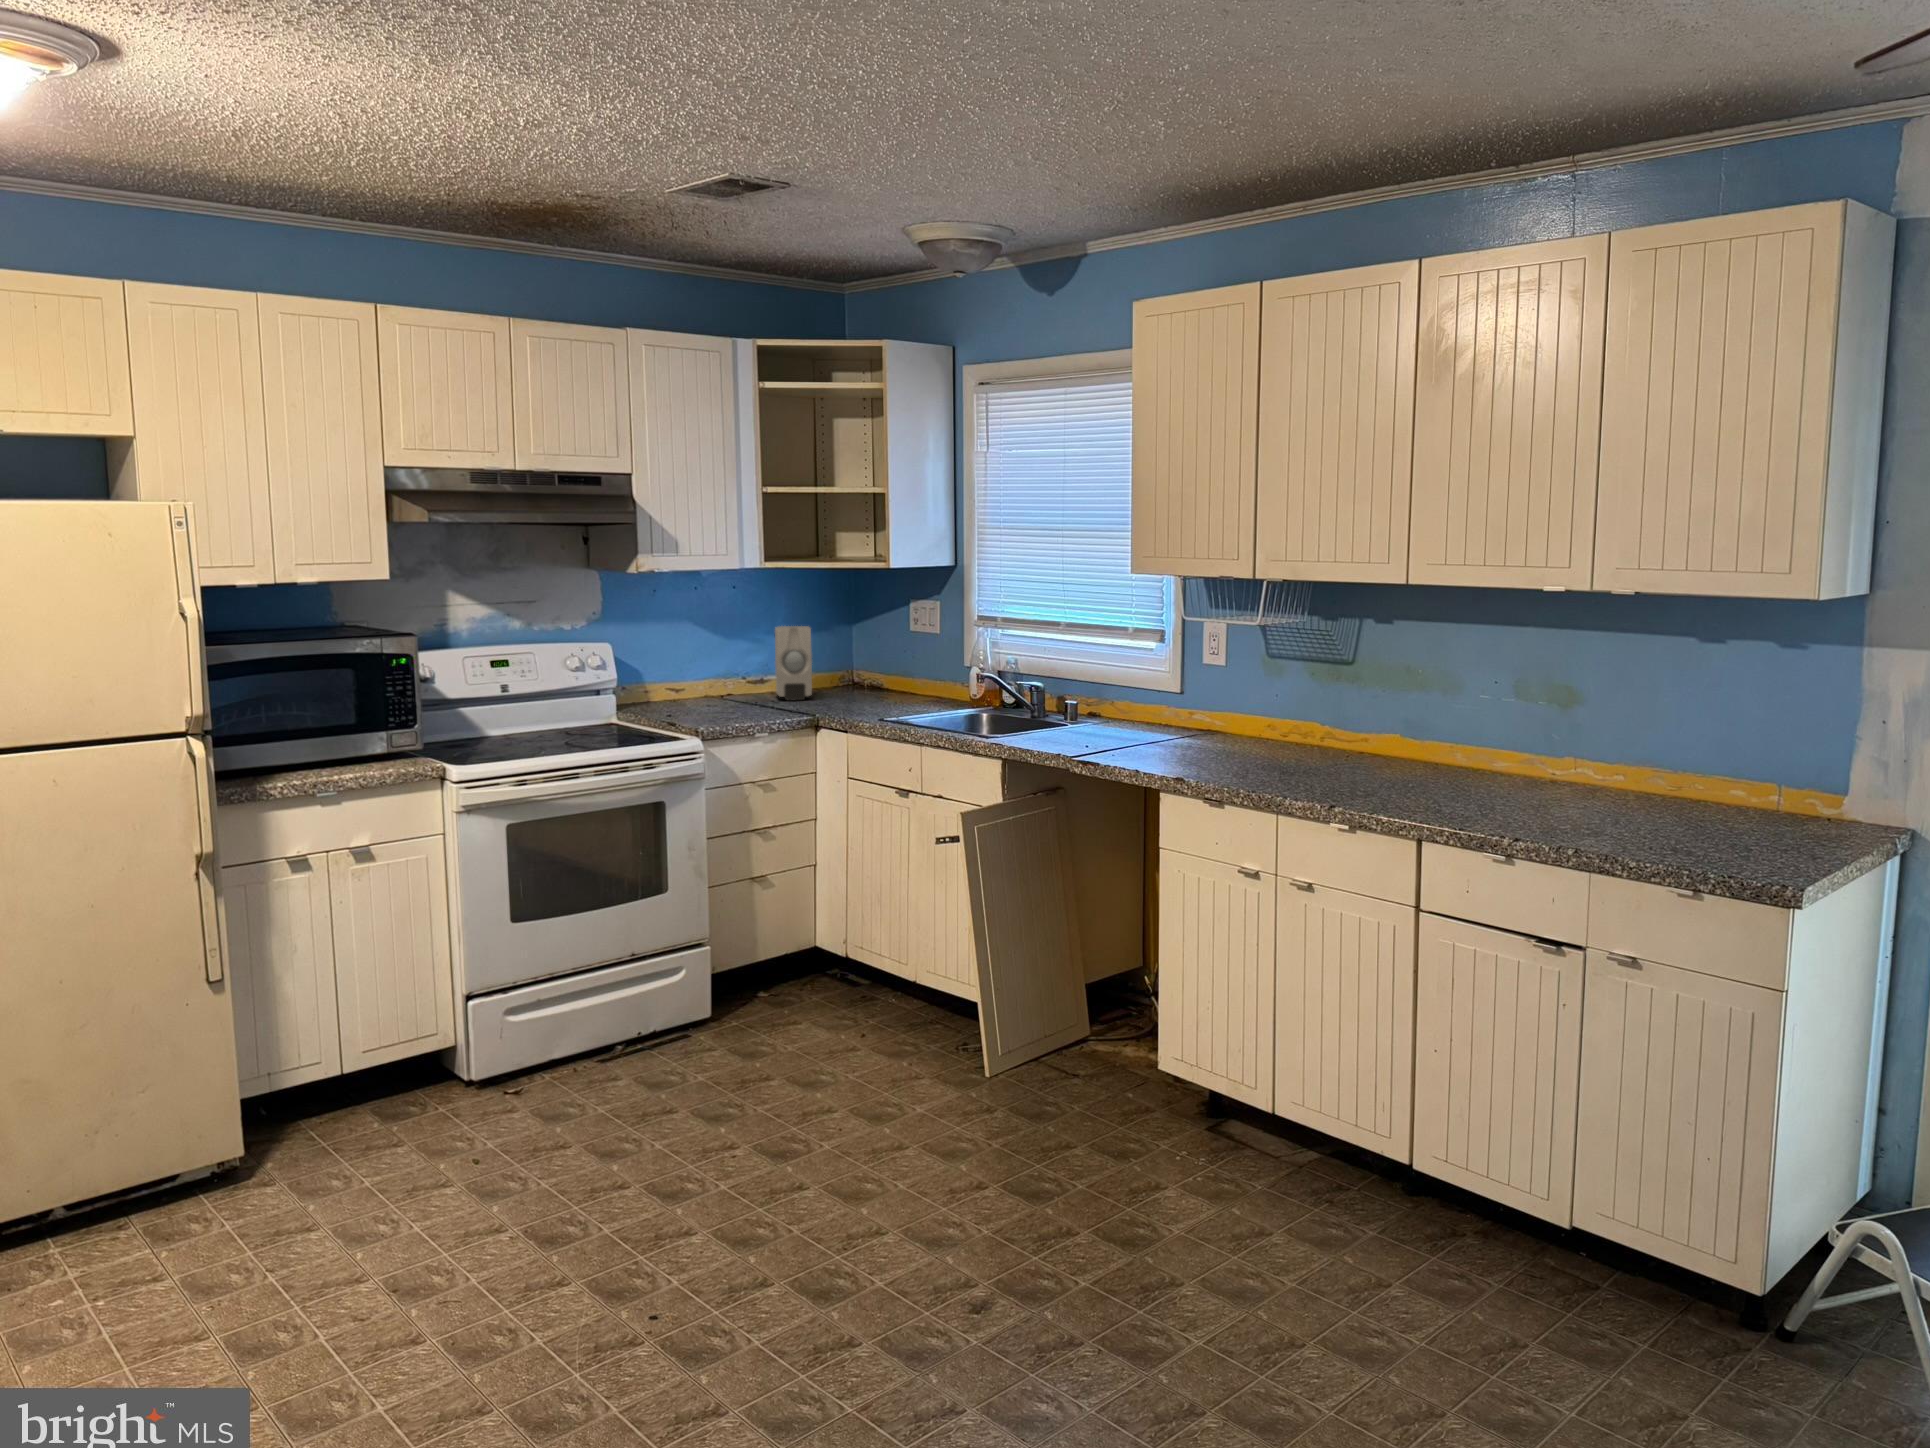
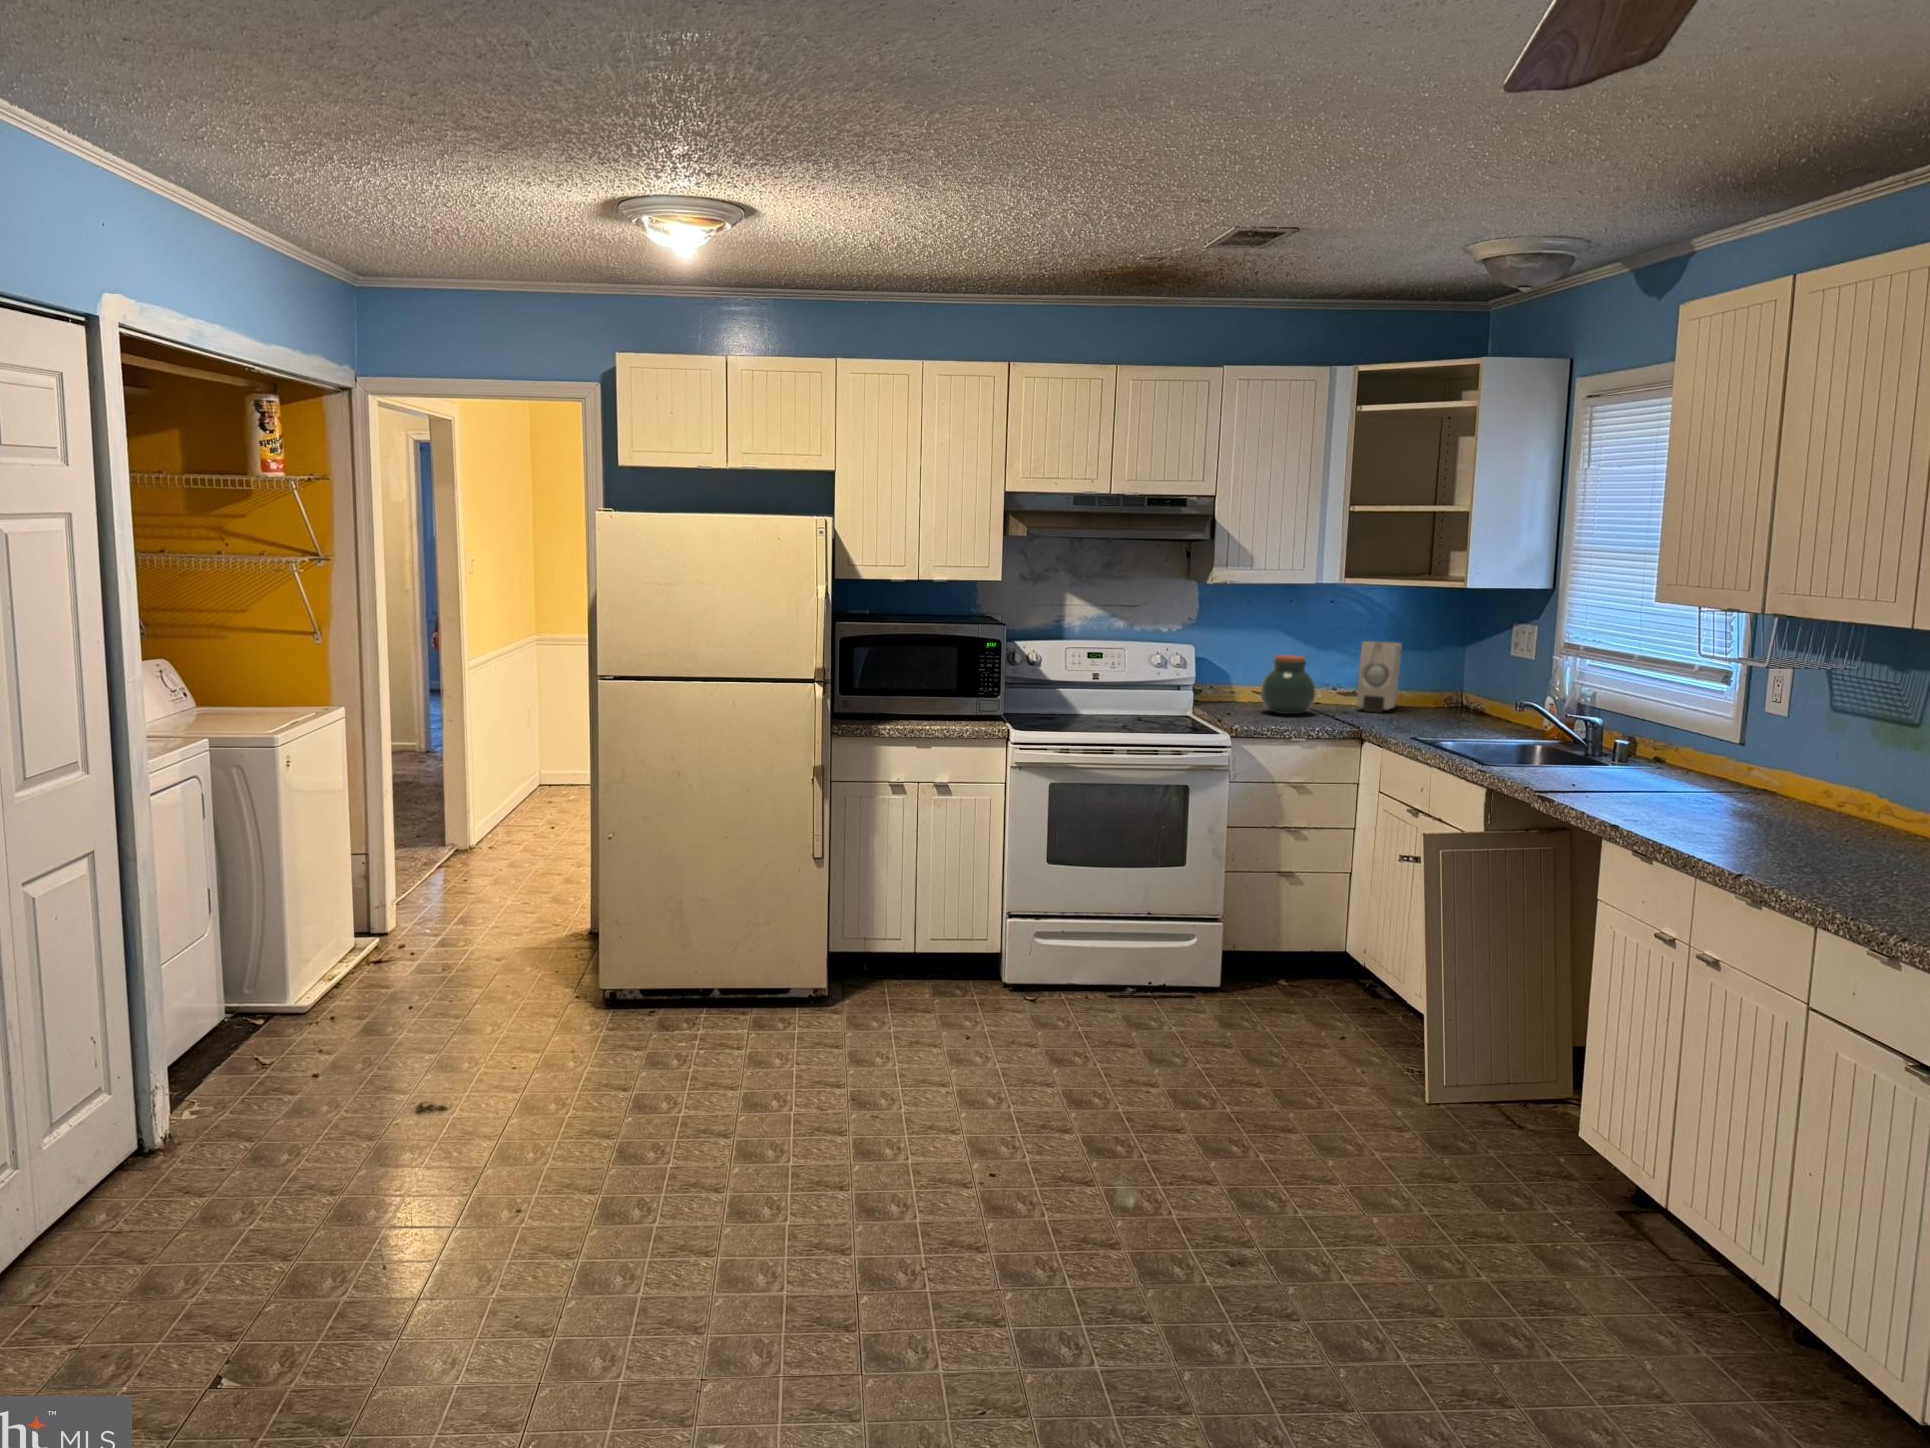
jar: none [686,647,744,712] -> present [1261,655,1315,714]

